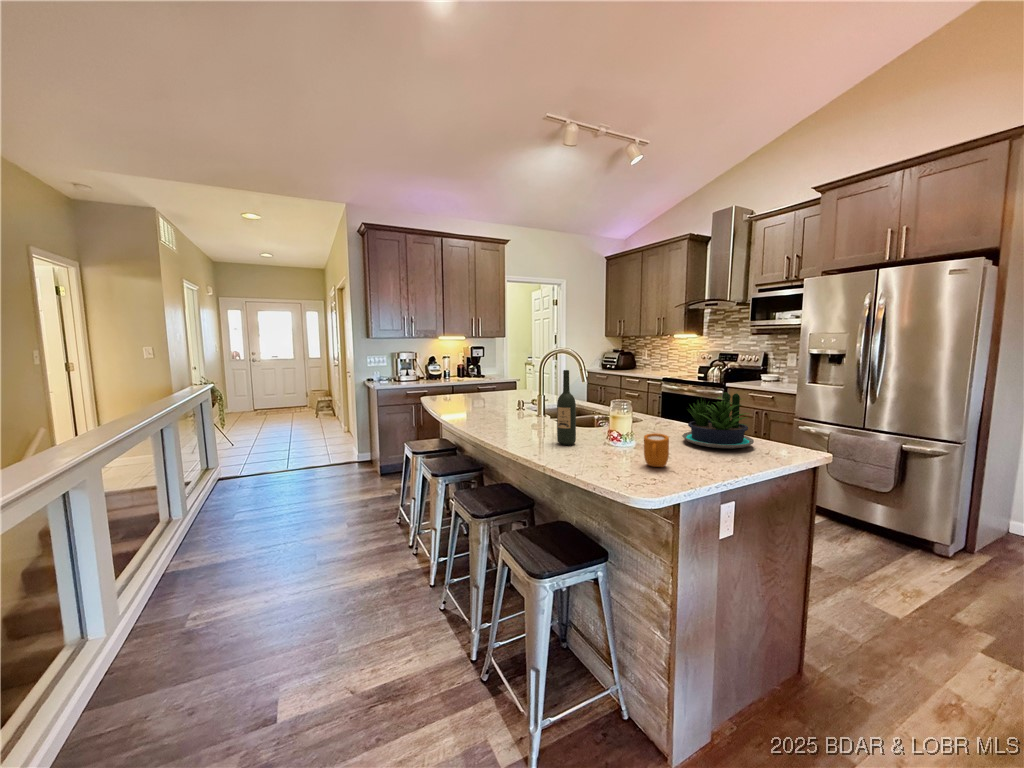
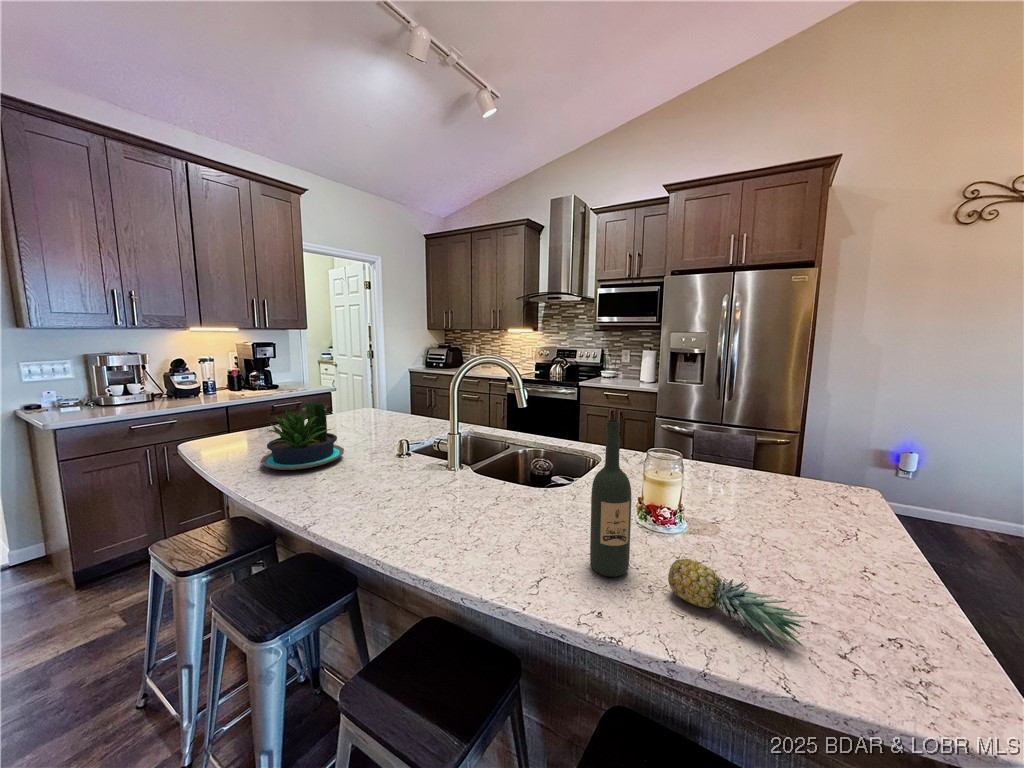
potted plant: present [682,392,754,448] -> present [260,402,344,470]
mug: present [644,433,669,467] -> none [828,548,902,624]
fruit: none [578,434,615,464] -> present [668,559,808,652]

